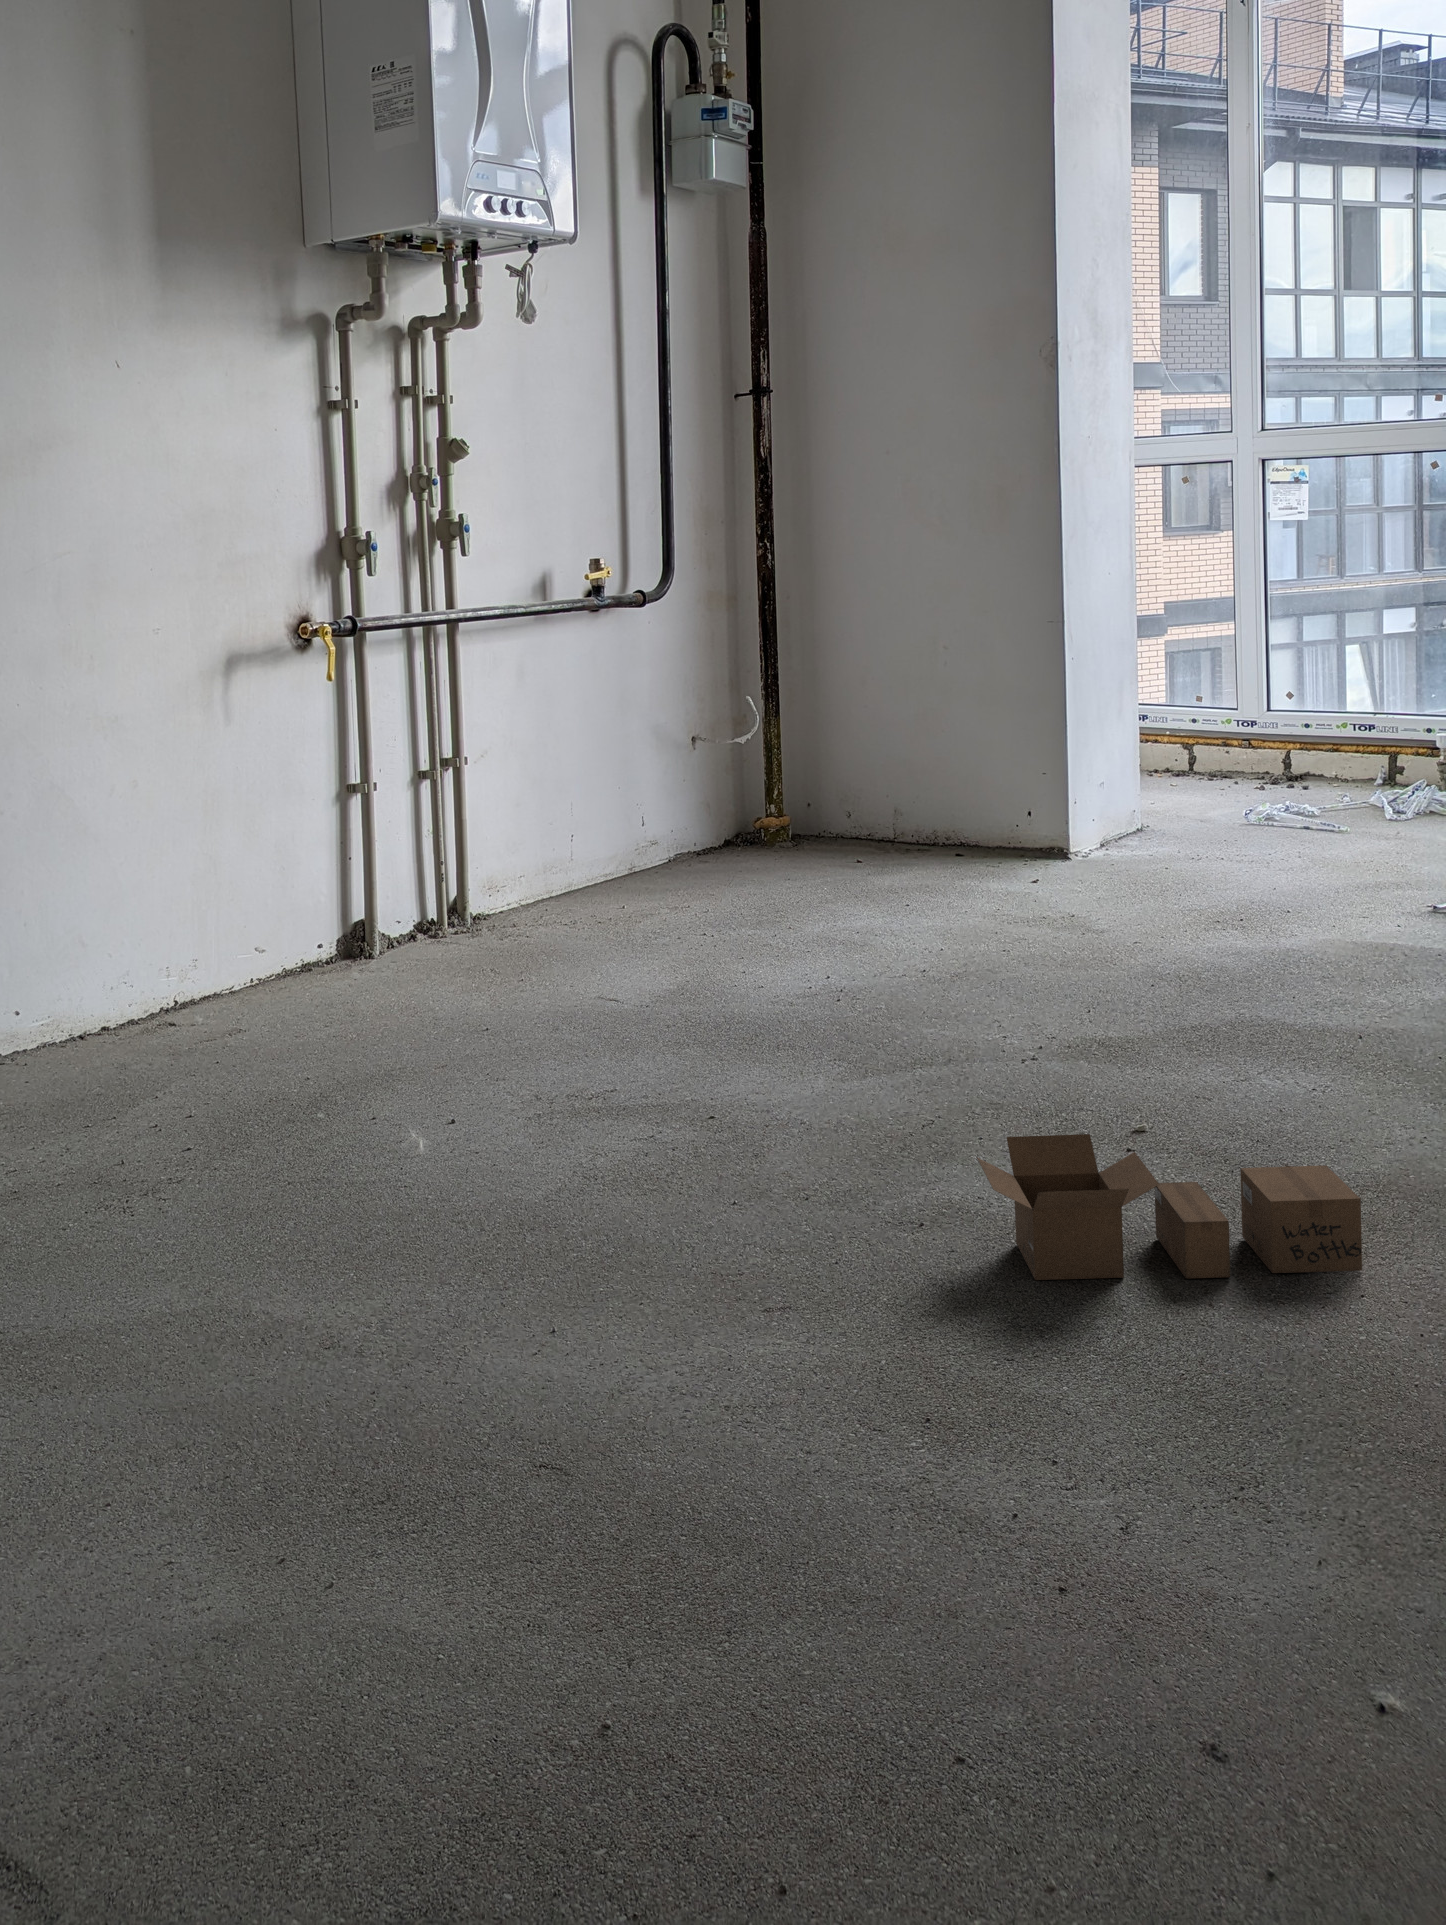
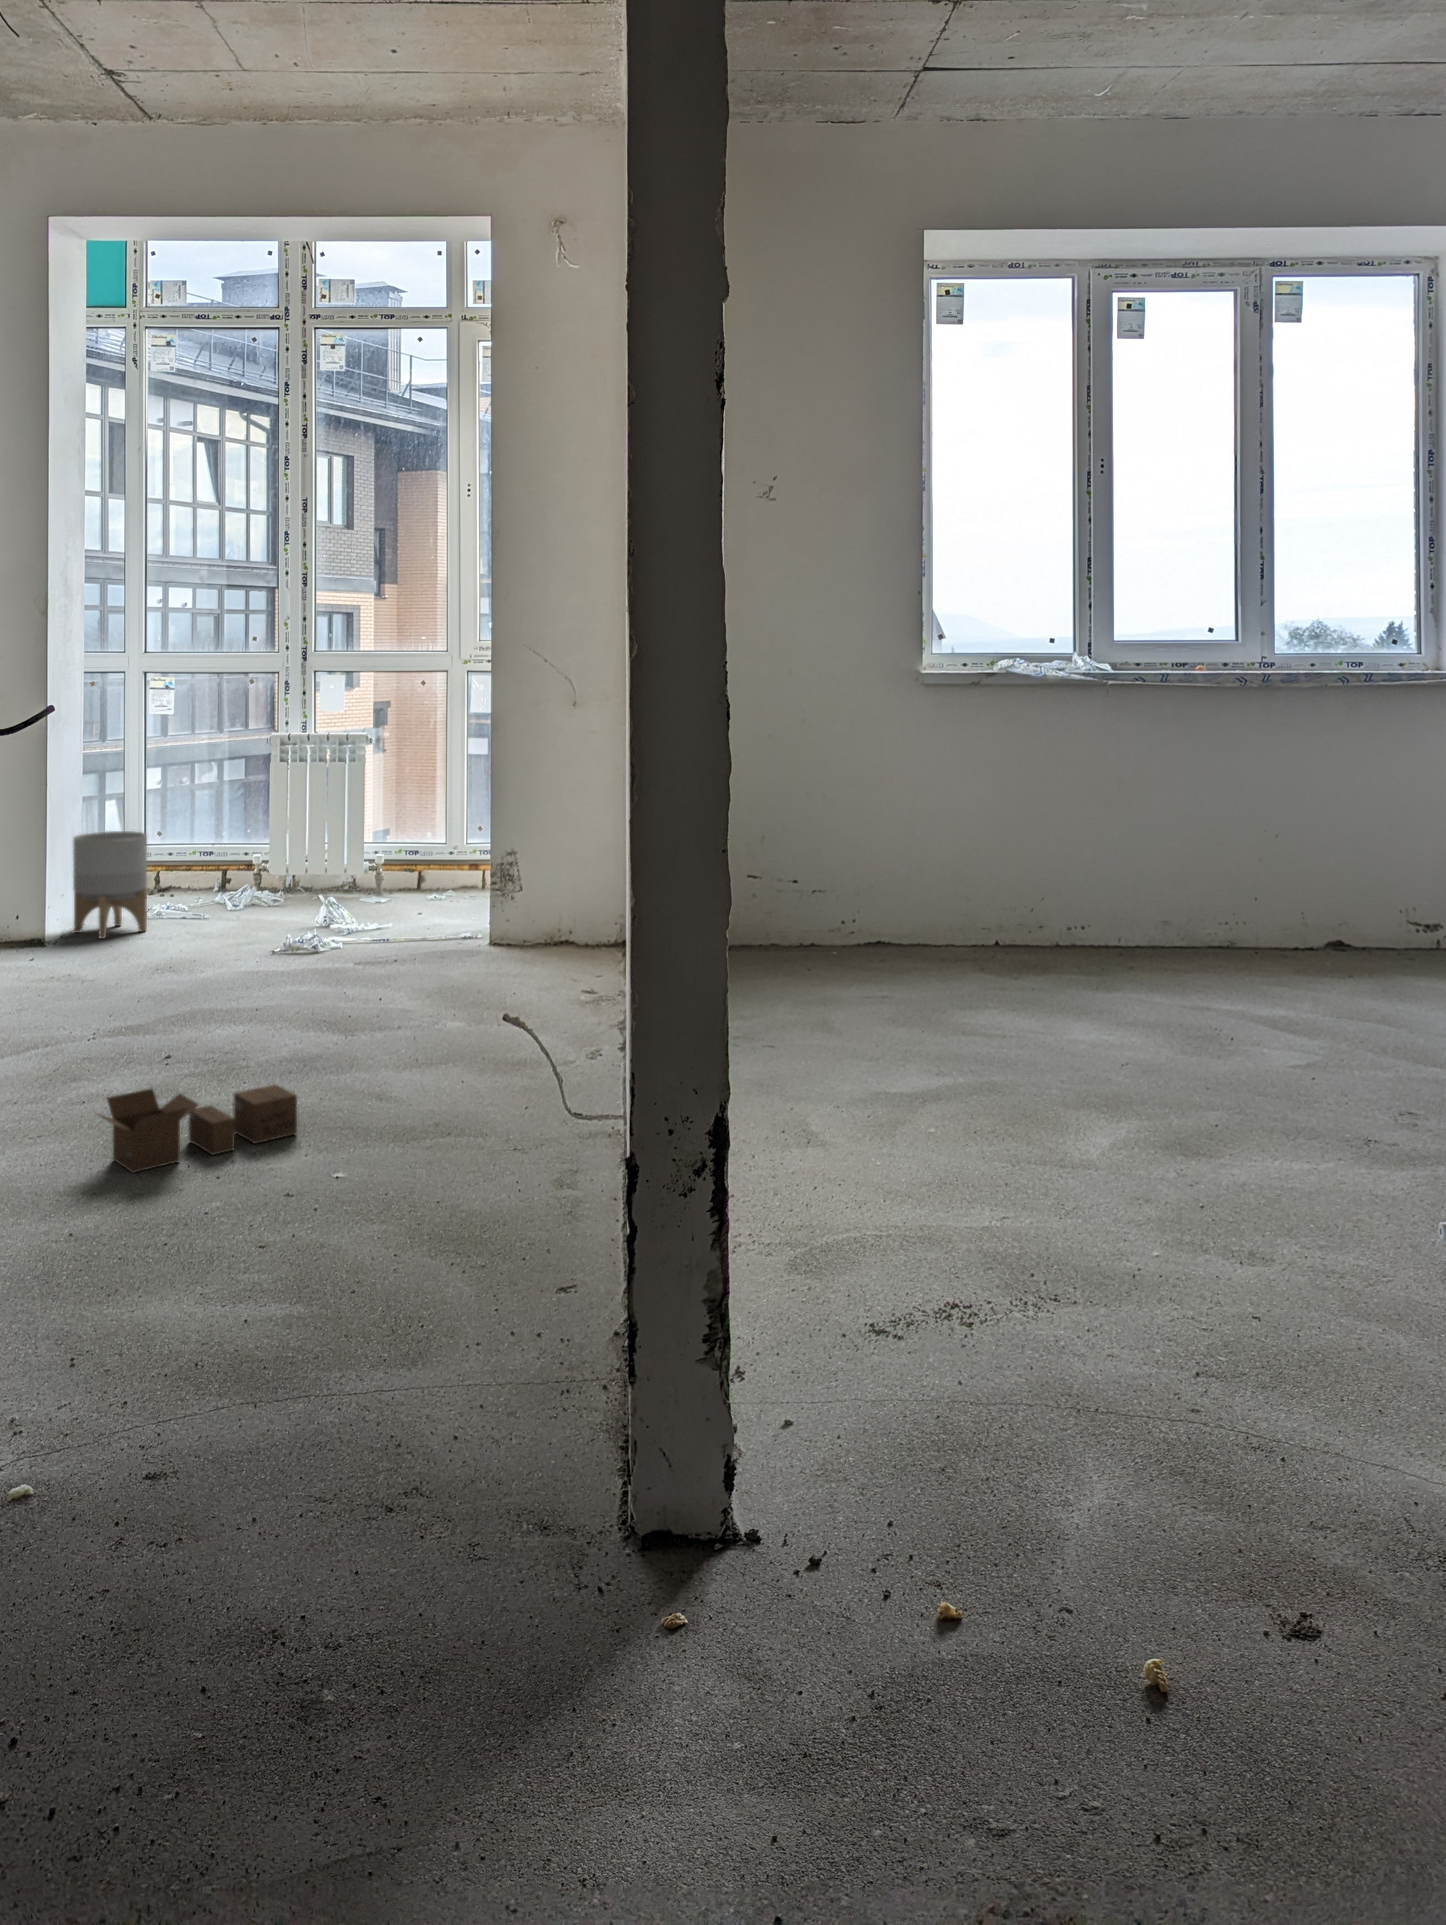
planter: none [1129,689,1242,846] -> present [73,831,147,939]

